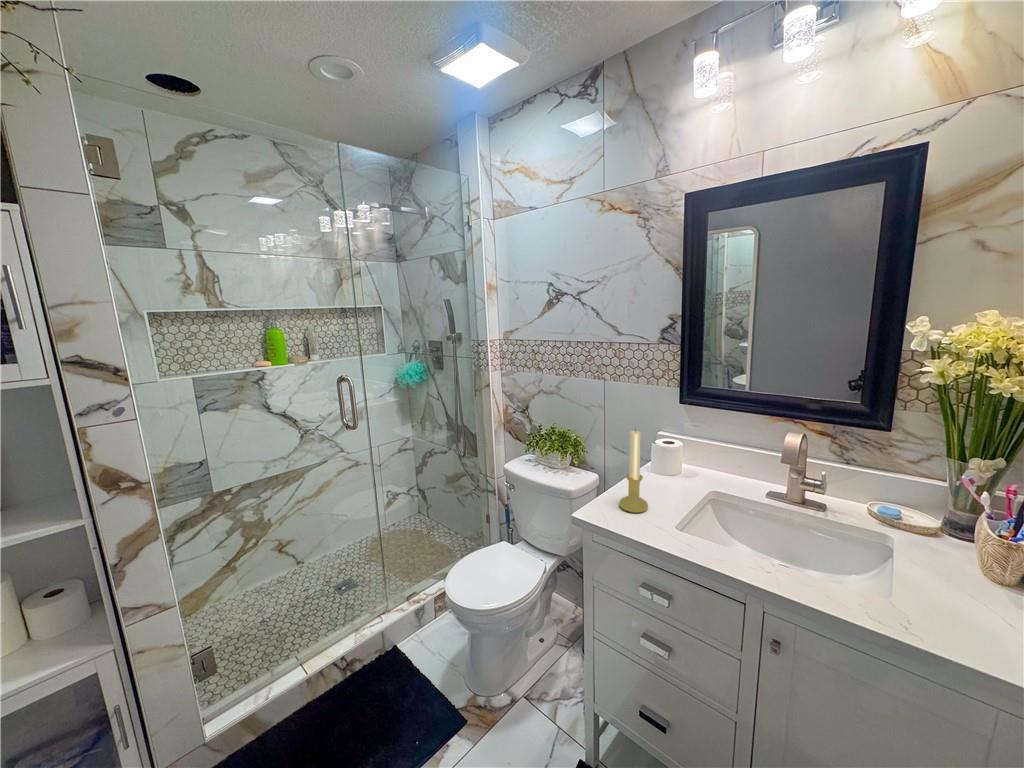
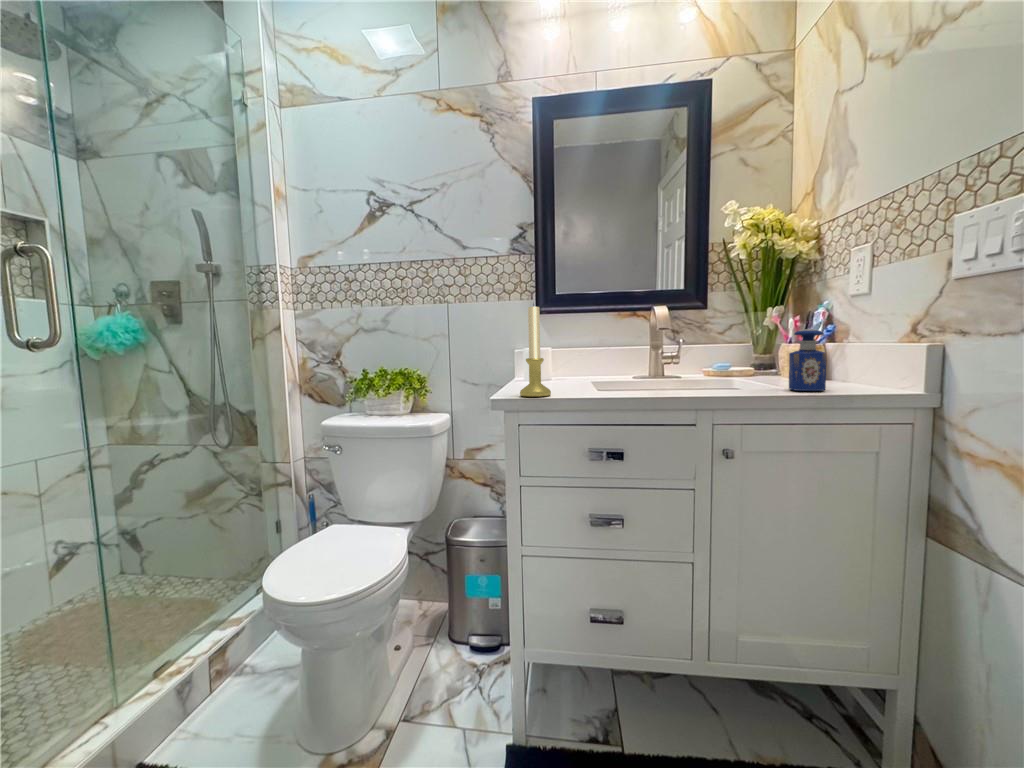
perfume bottle: none [926,537,991,628] -> present [789,329,826,391]

